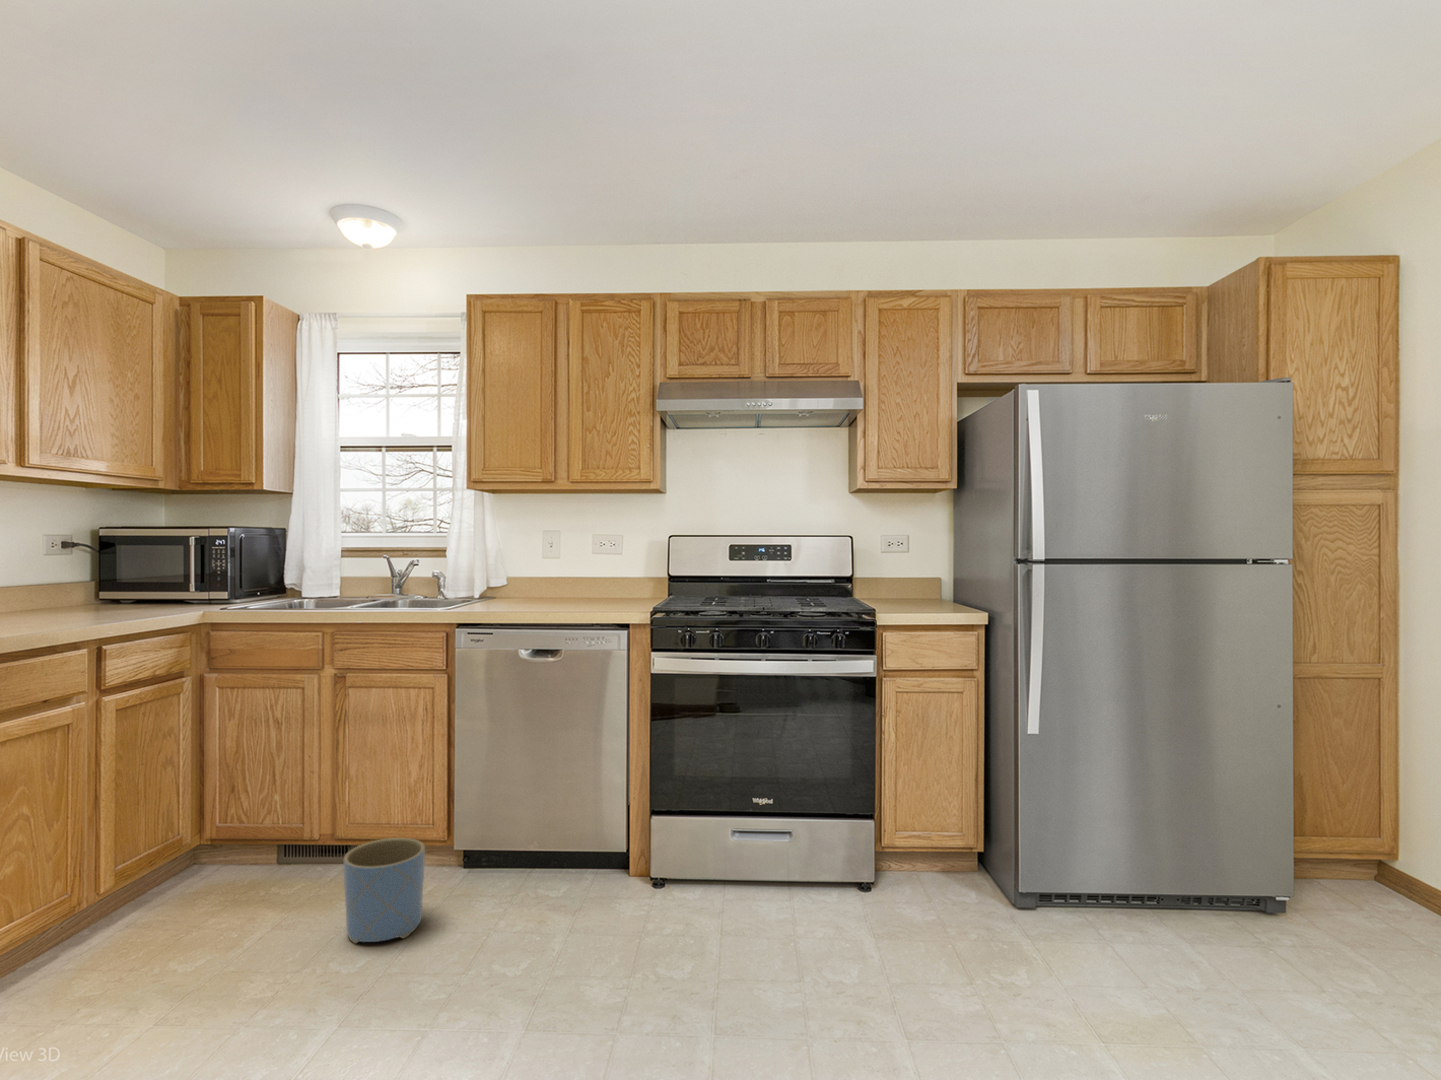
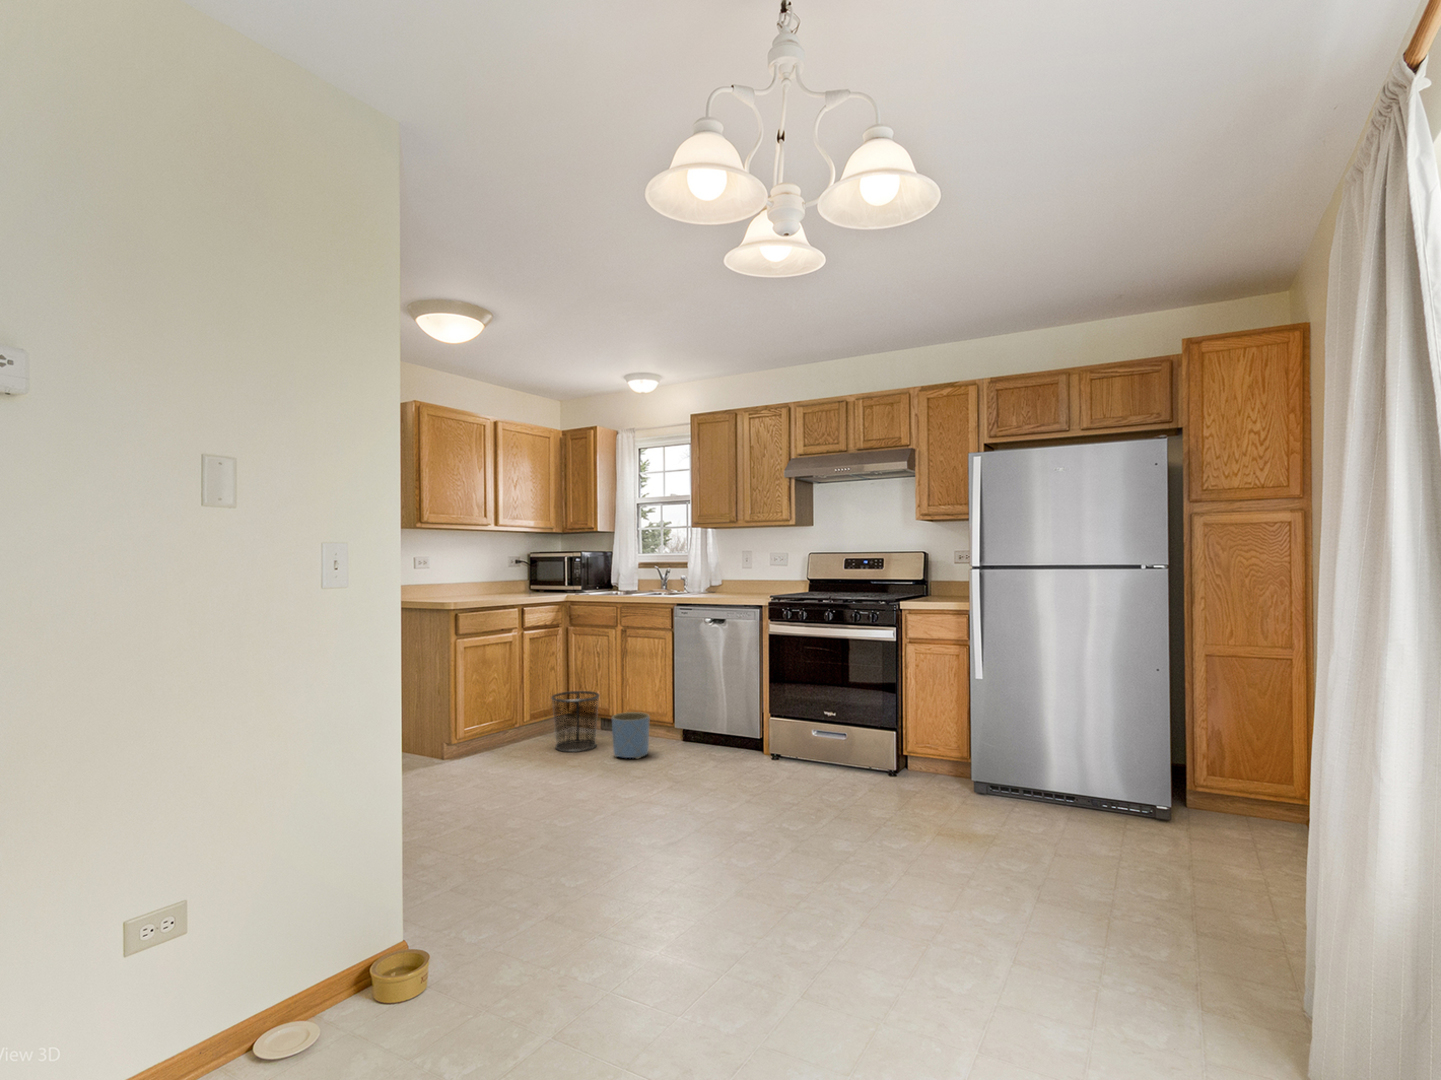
waste bin: none [185,806,302,950] -> present [551,691,599,752]

